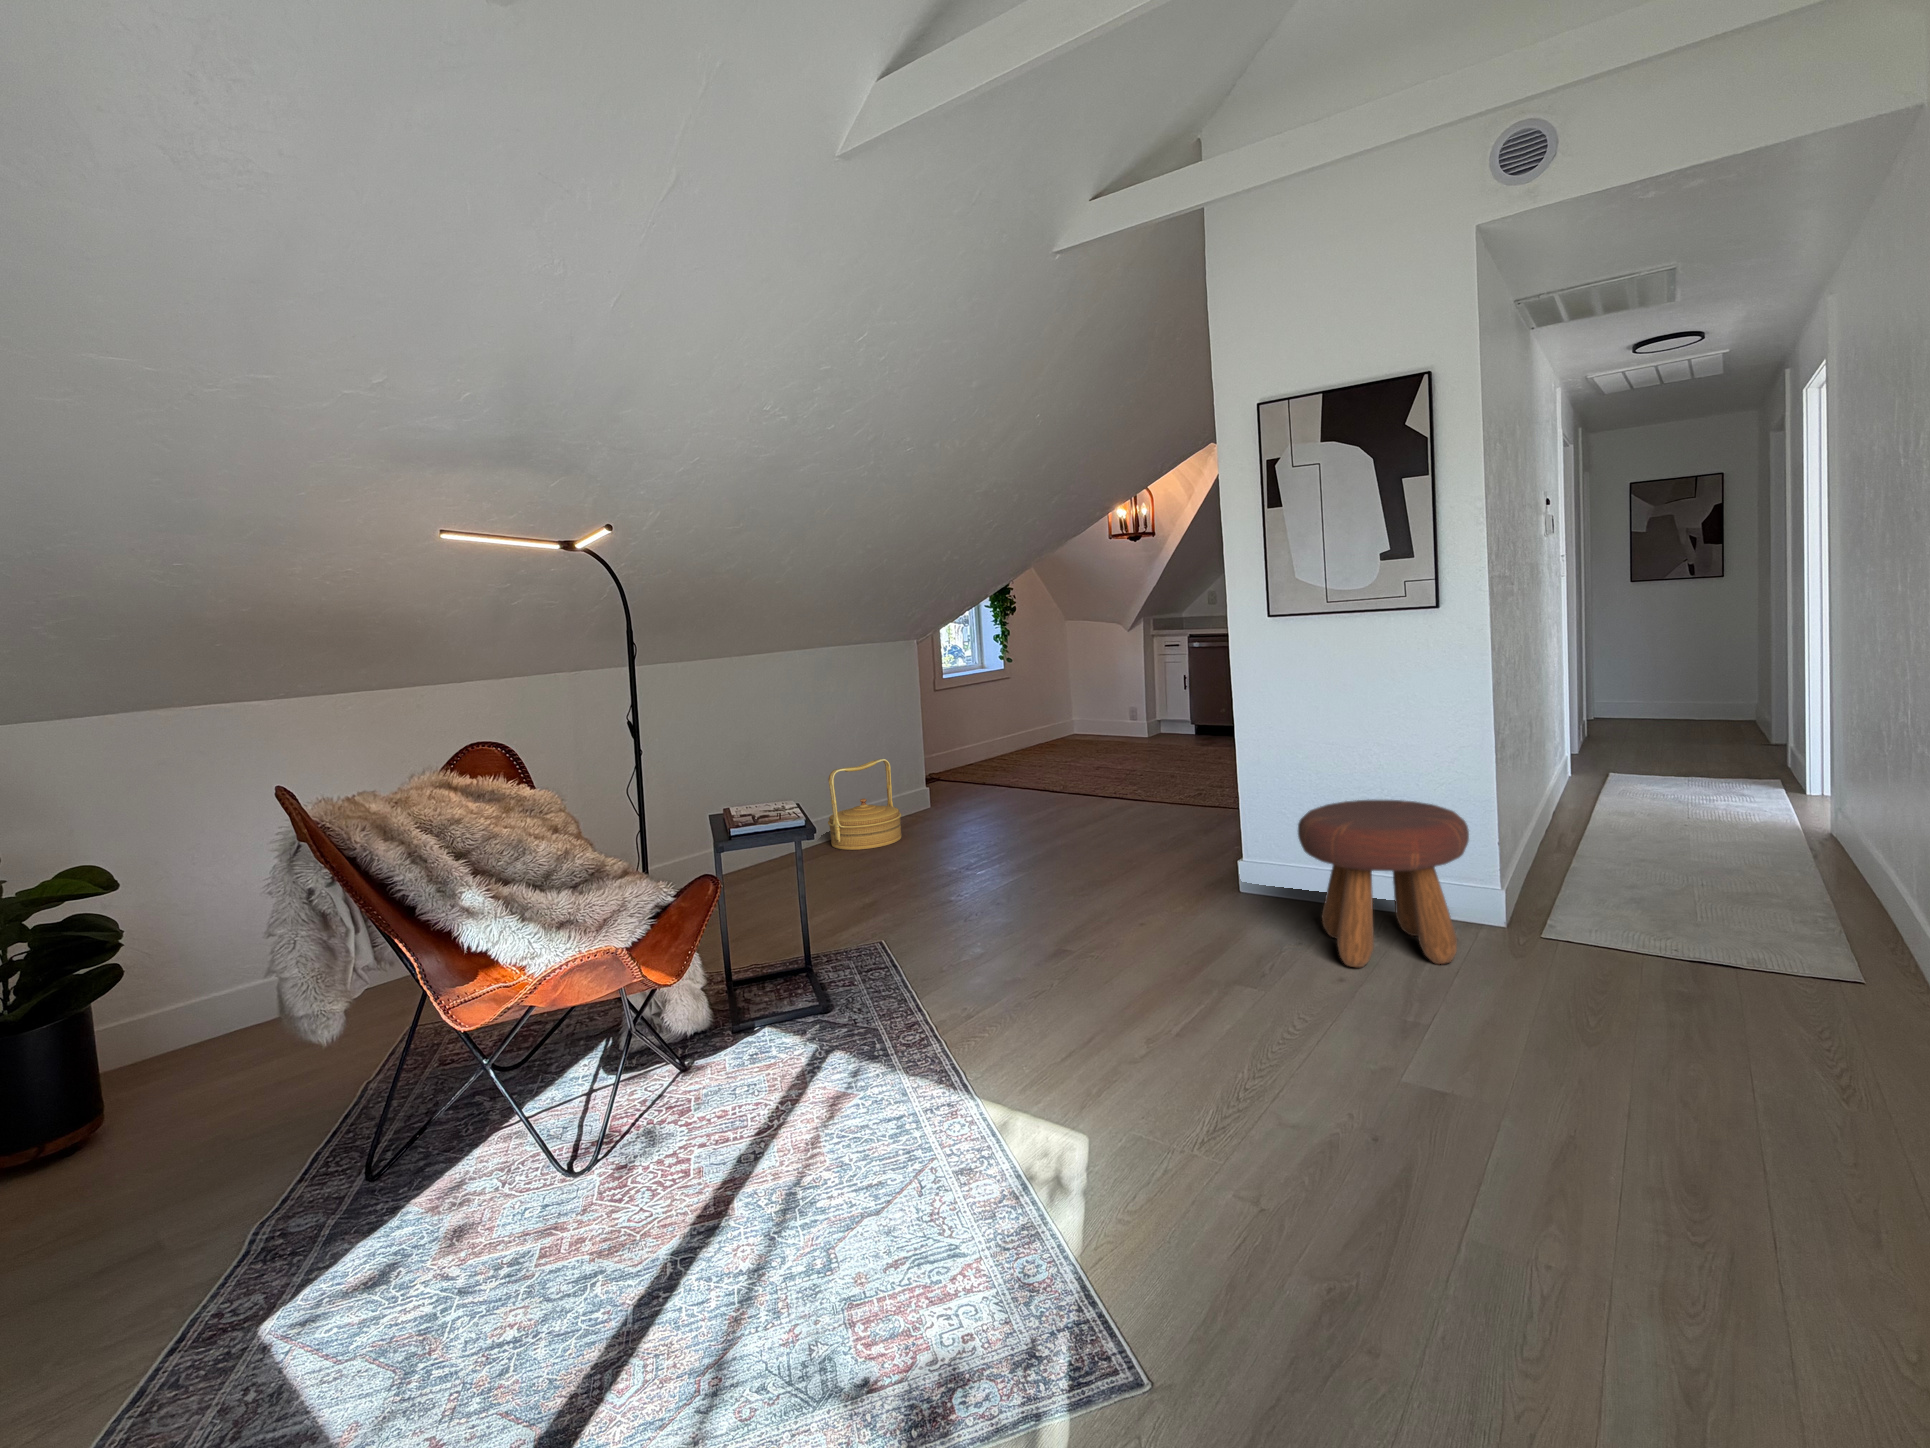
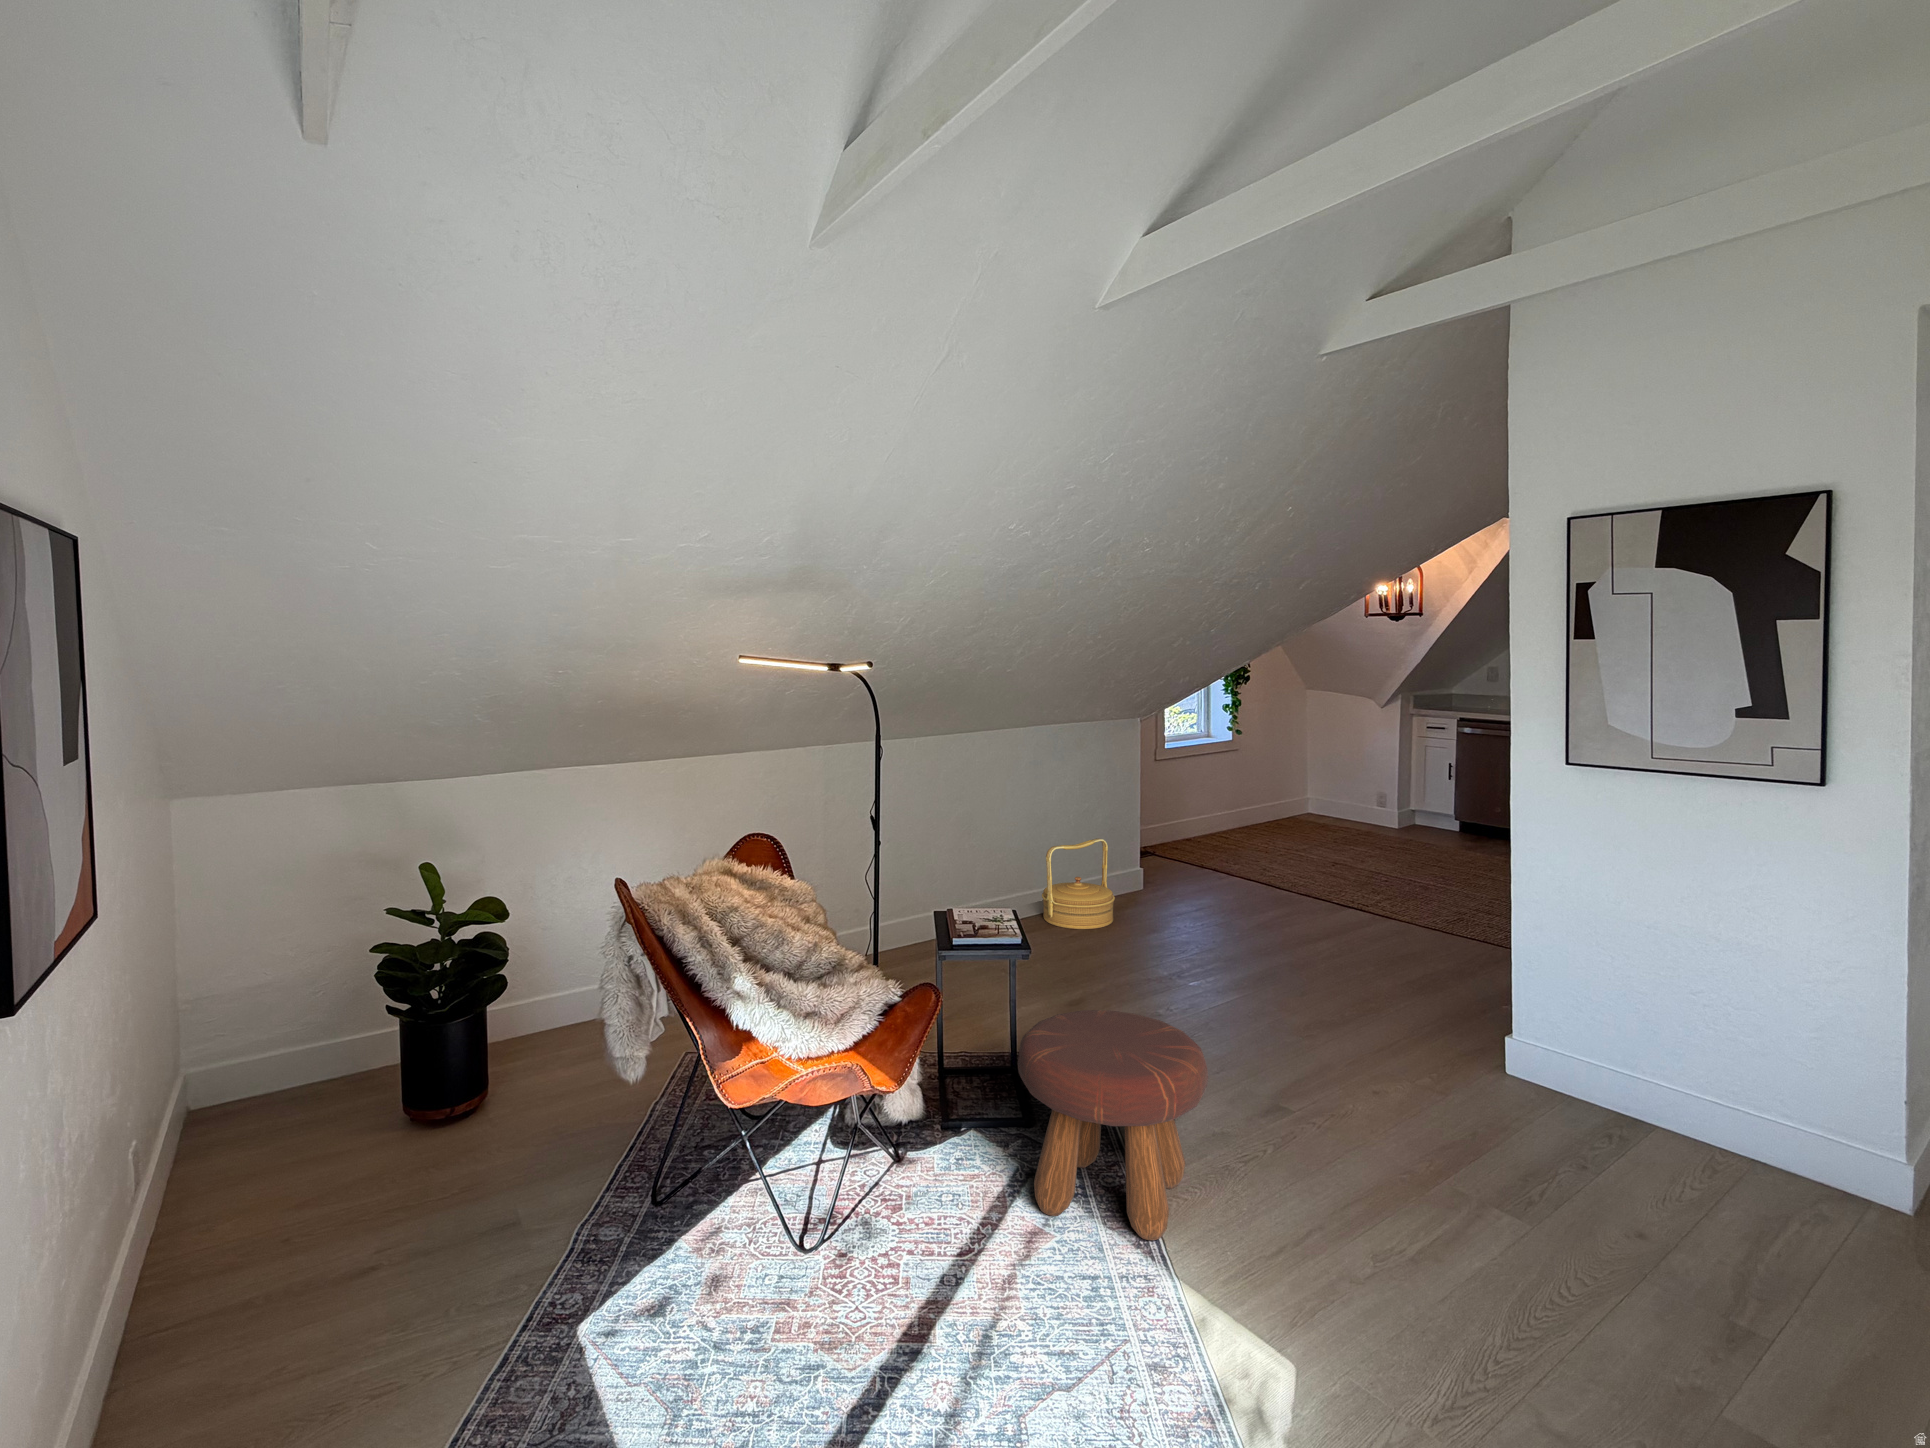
footstool: present [1298,800,1469,967] -> present [1018,1010,1208,1240]

